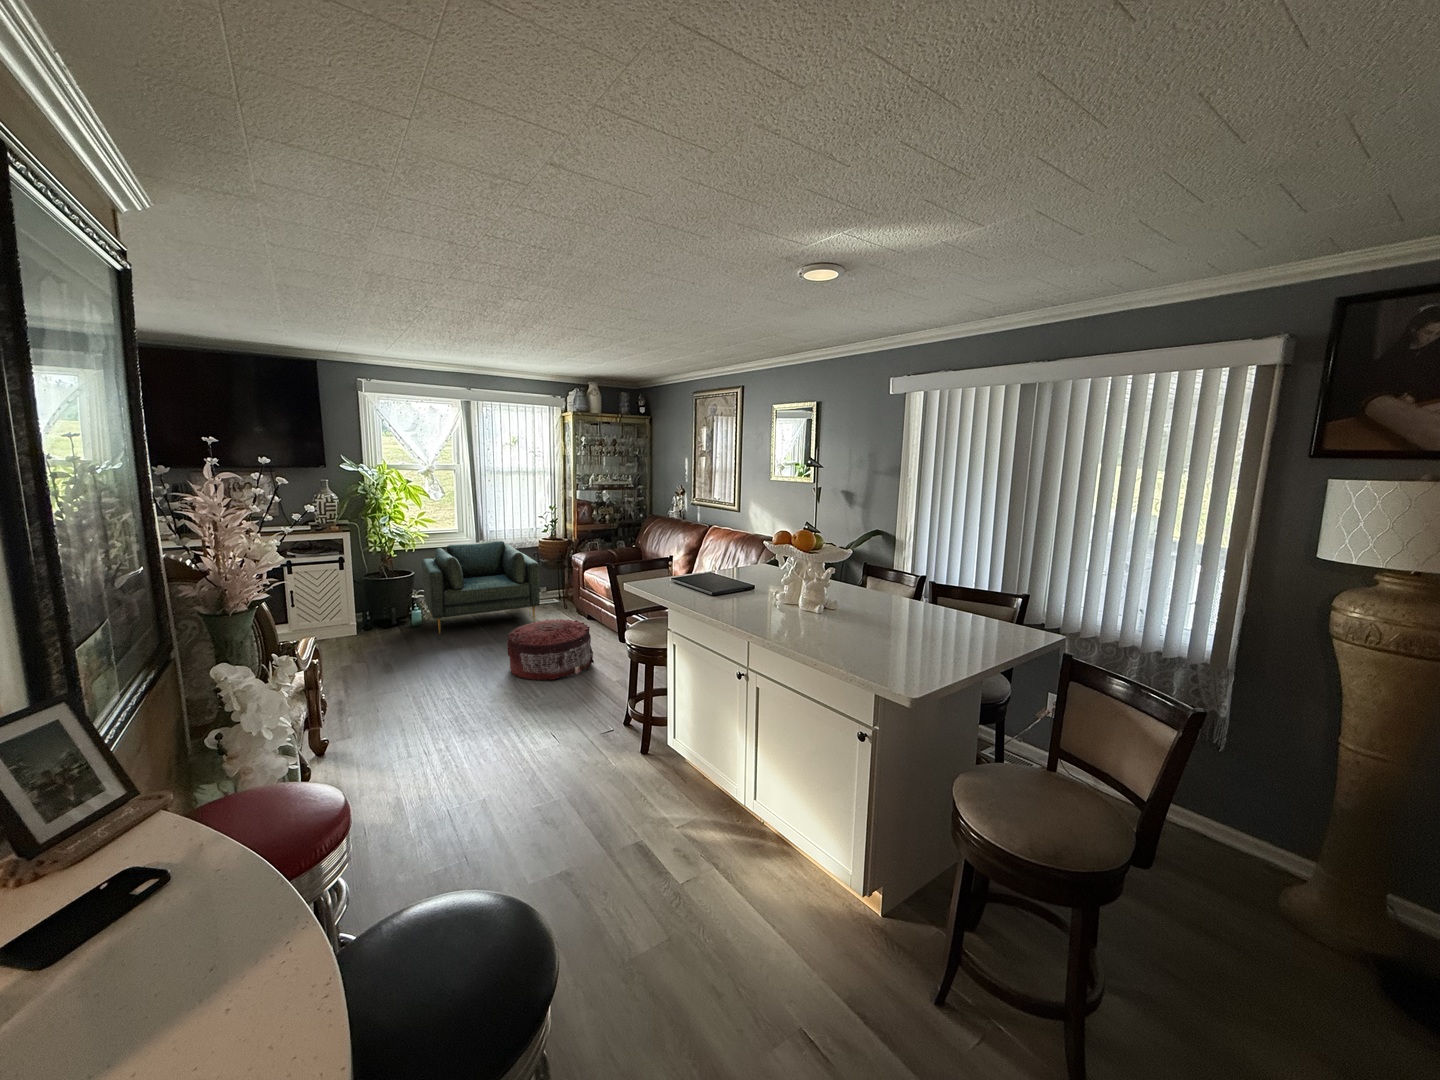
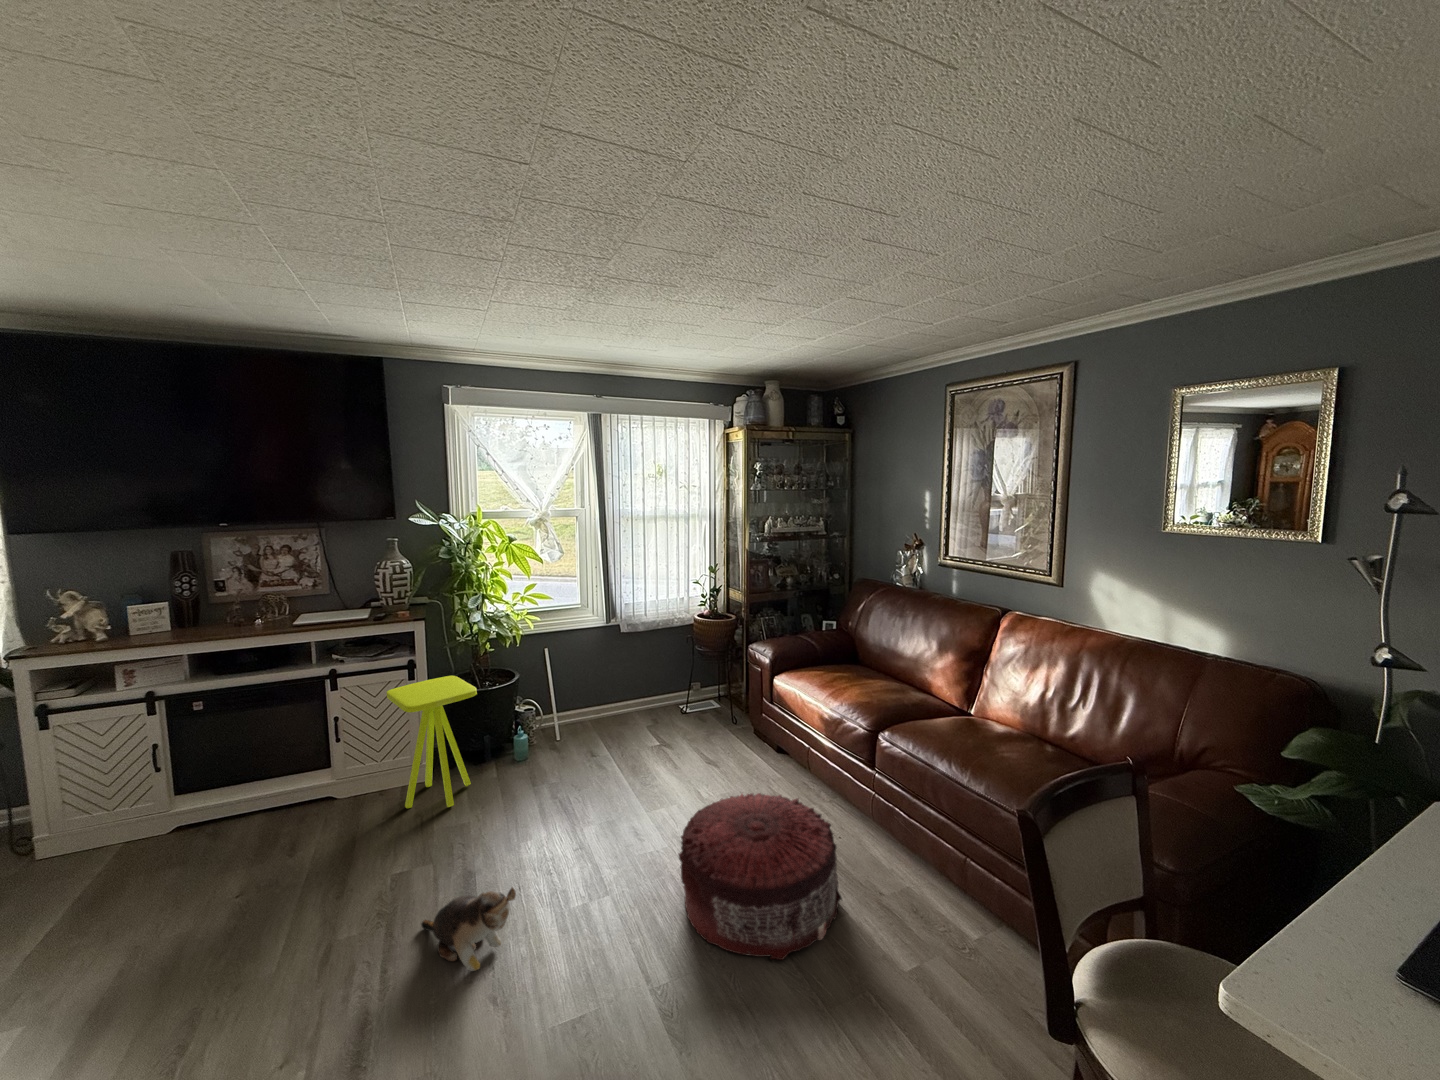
armchair: present [422,541,540,634] -> none [529,623,703,784]
side table: none [326,568,387,645] -> present [386,676,477,808]
plush toy: none [363,649,416,689] -> present [421,888,516,971]

